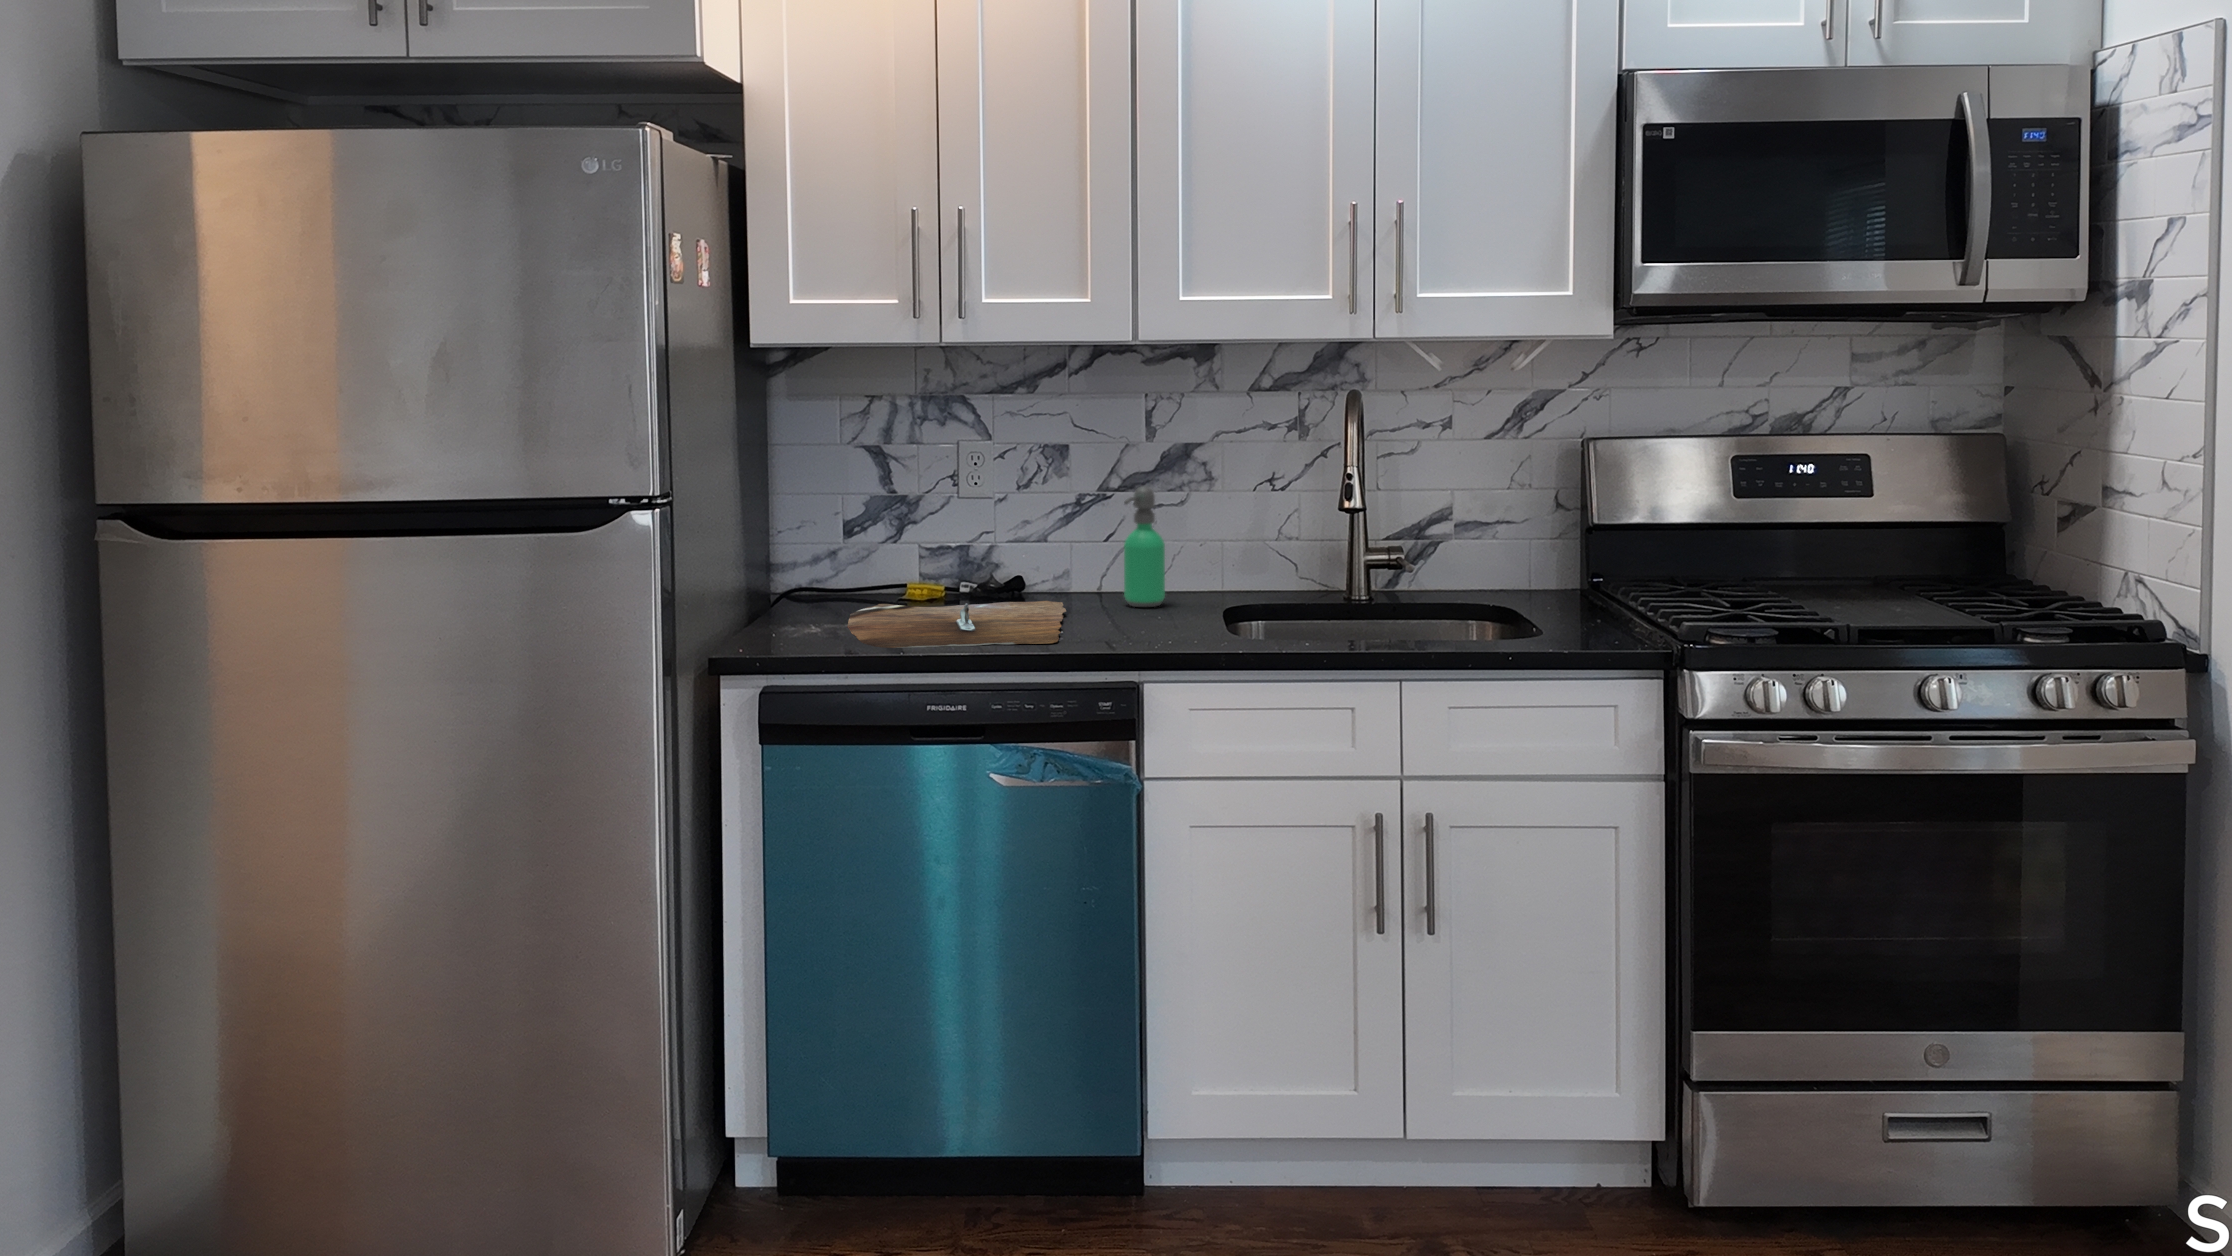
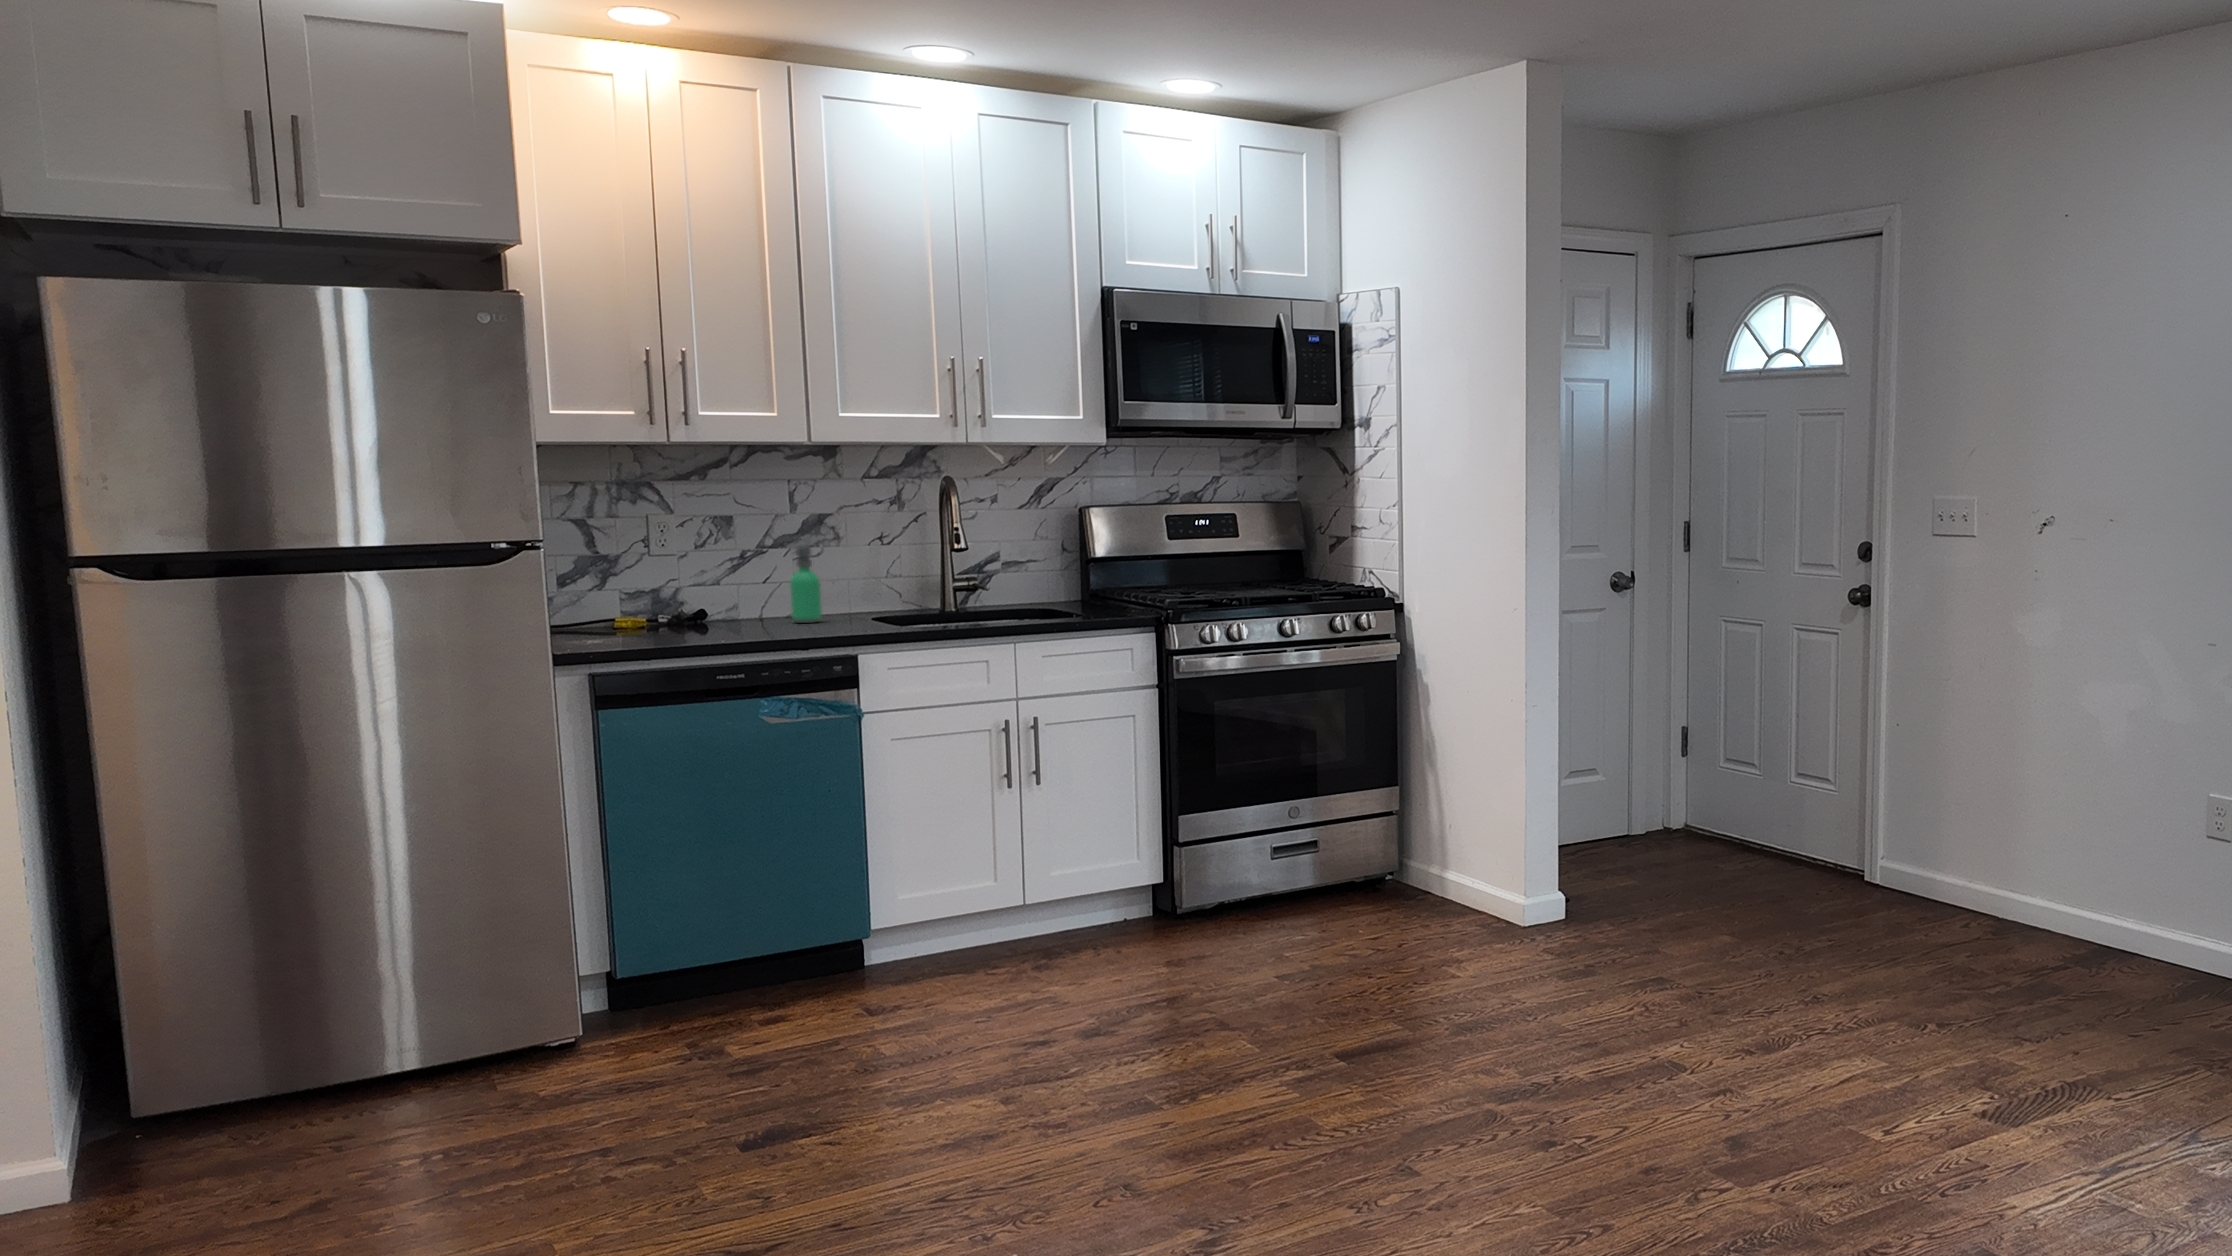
cutting board: present [847,601,1066,648] -> none [602,618,791,646]

